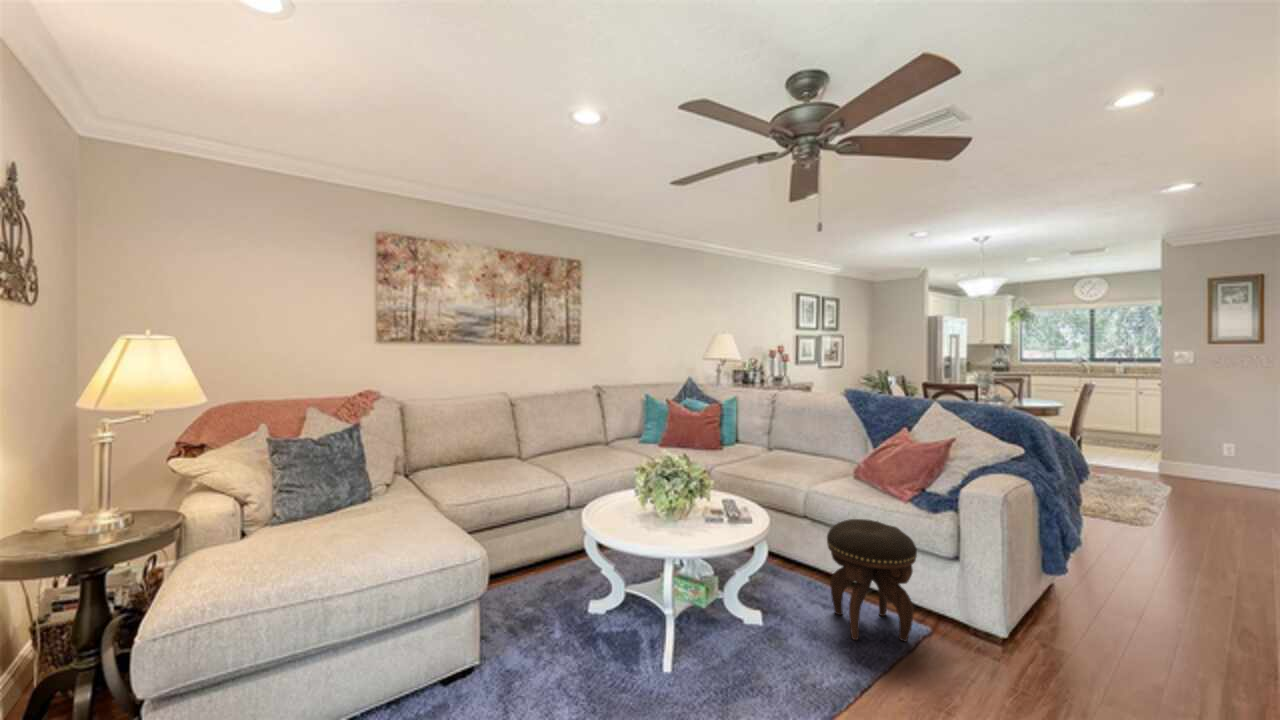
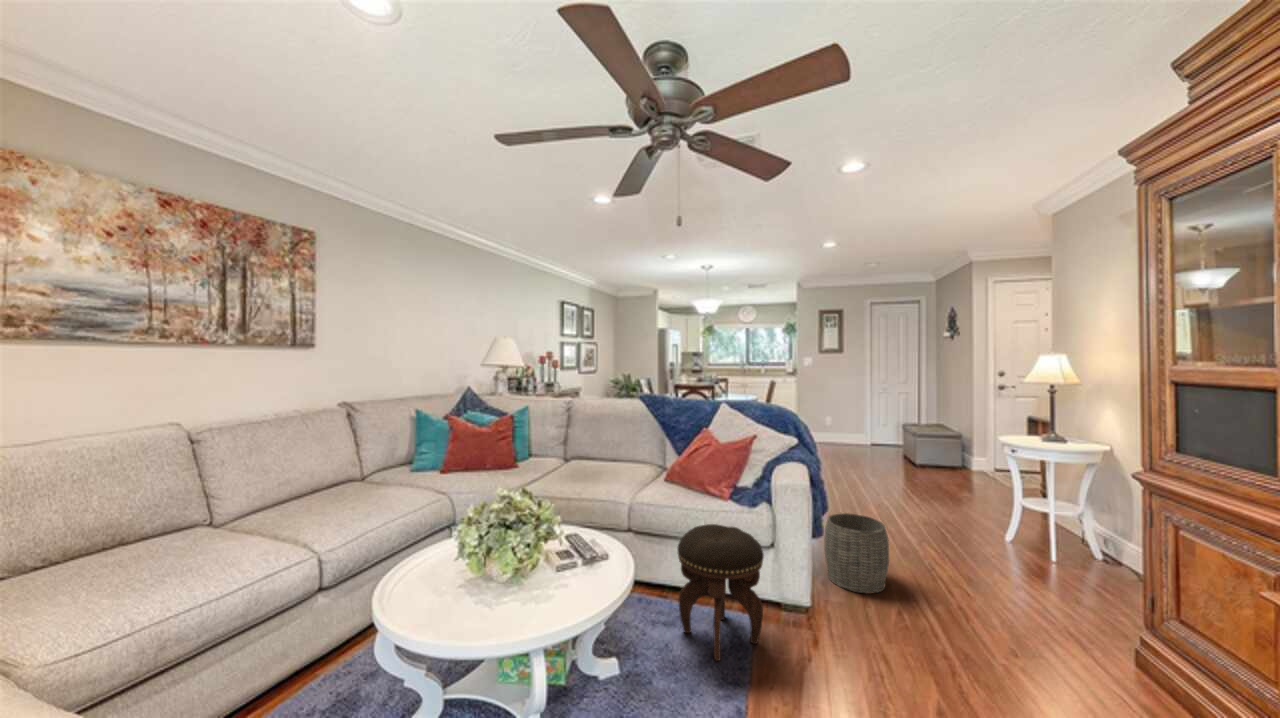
woven basket: none [1046,549,1144,651] -> present [824,513,889,594]

